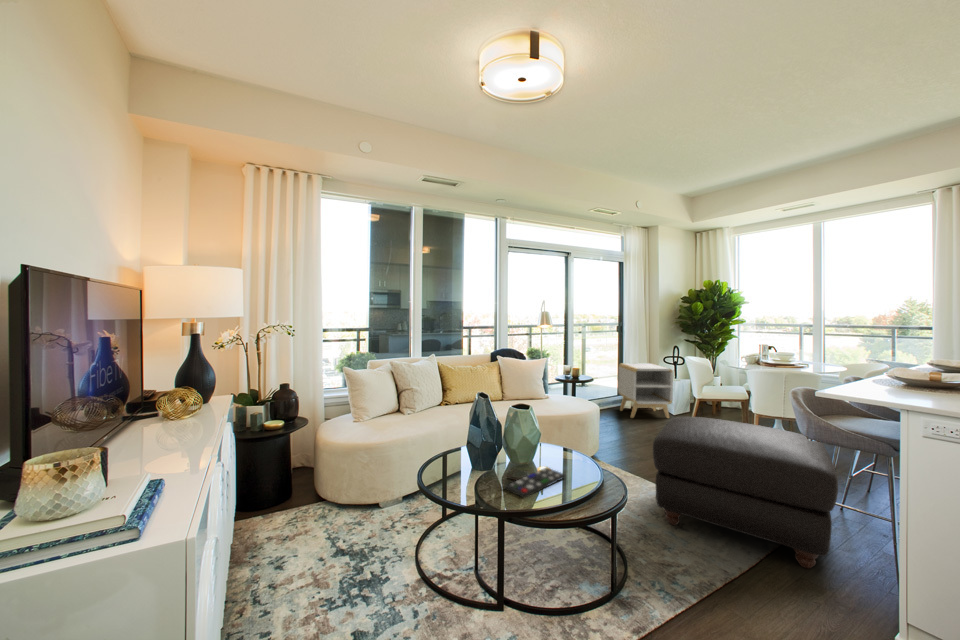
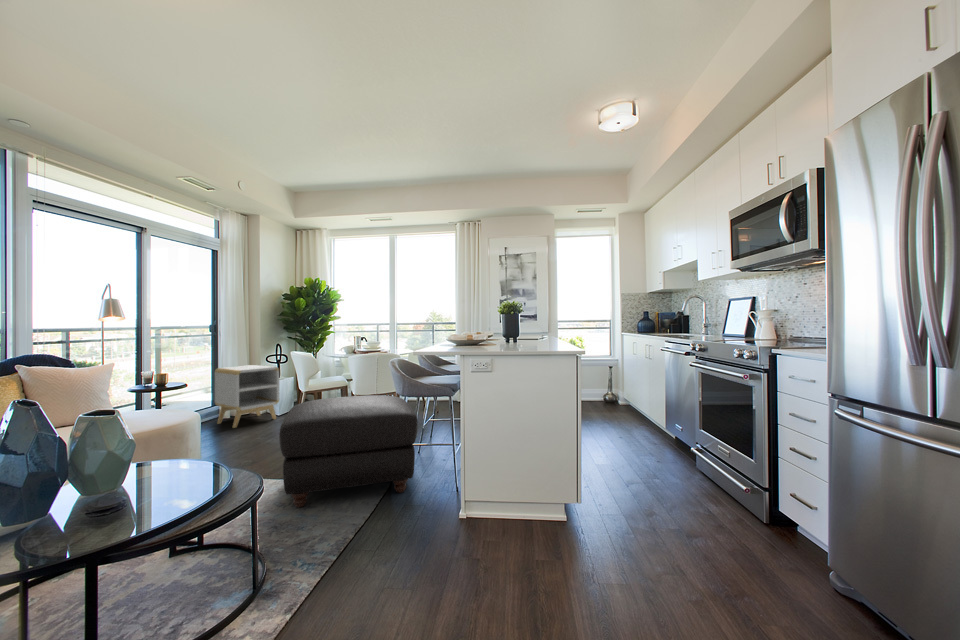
remote control: present [505,468,565,498] -> none [88,486,186,534]

